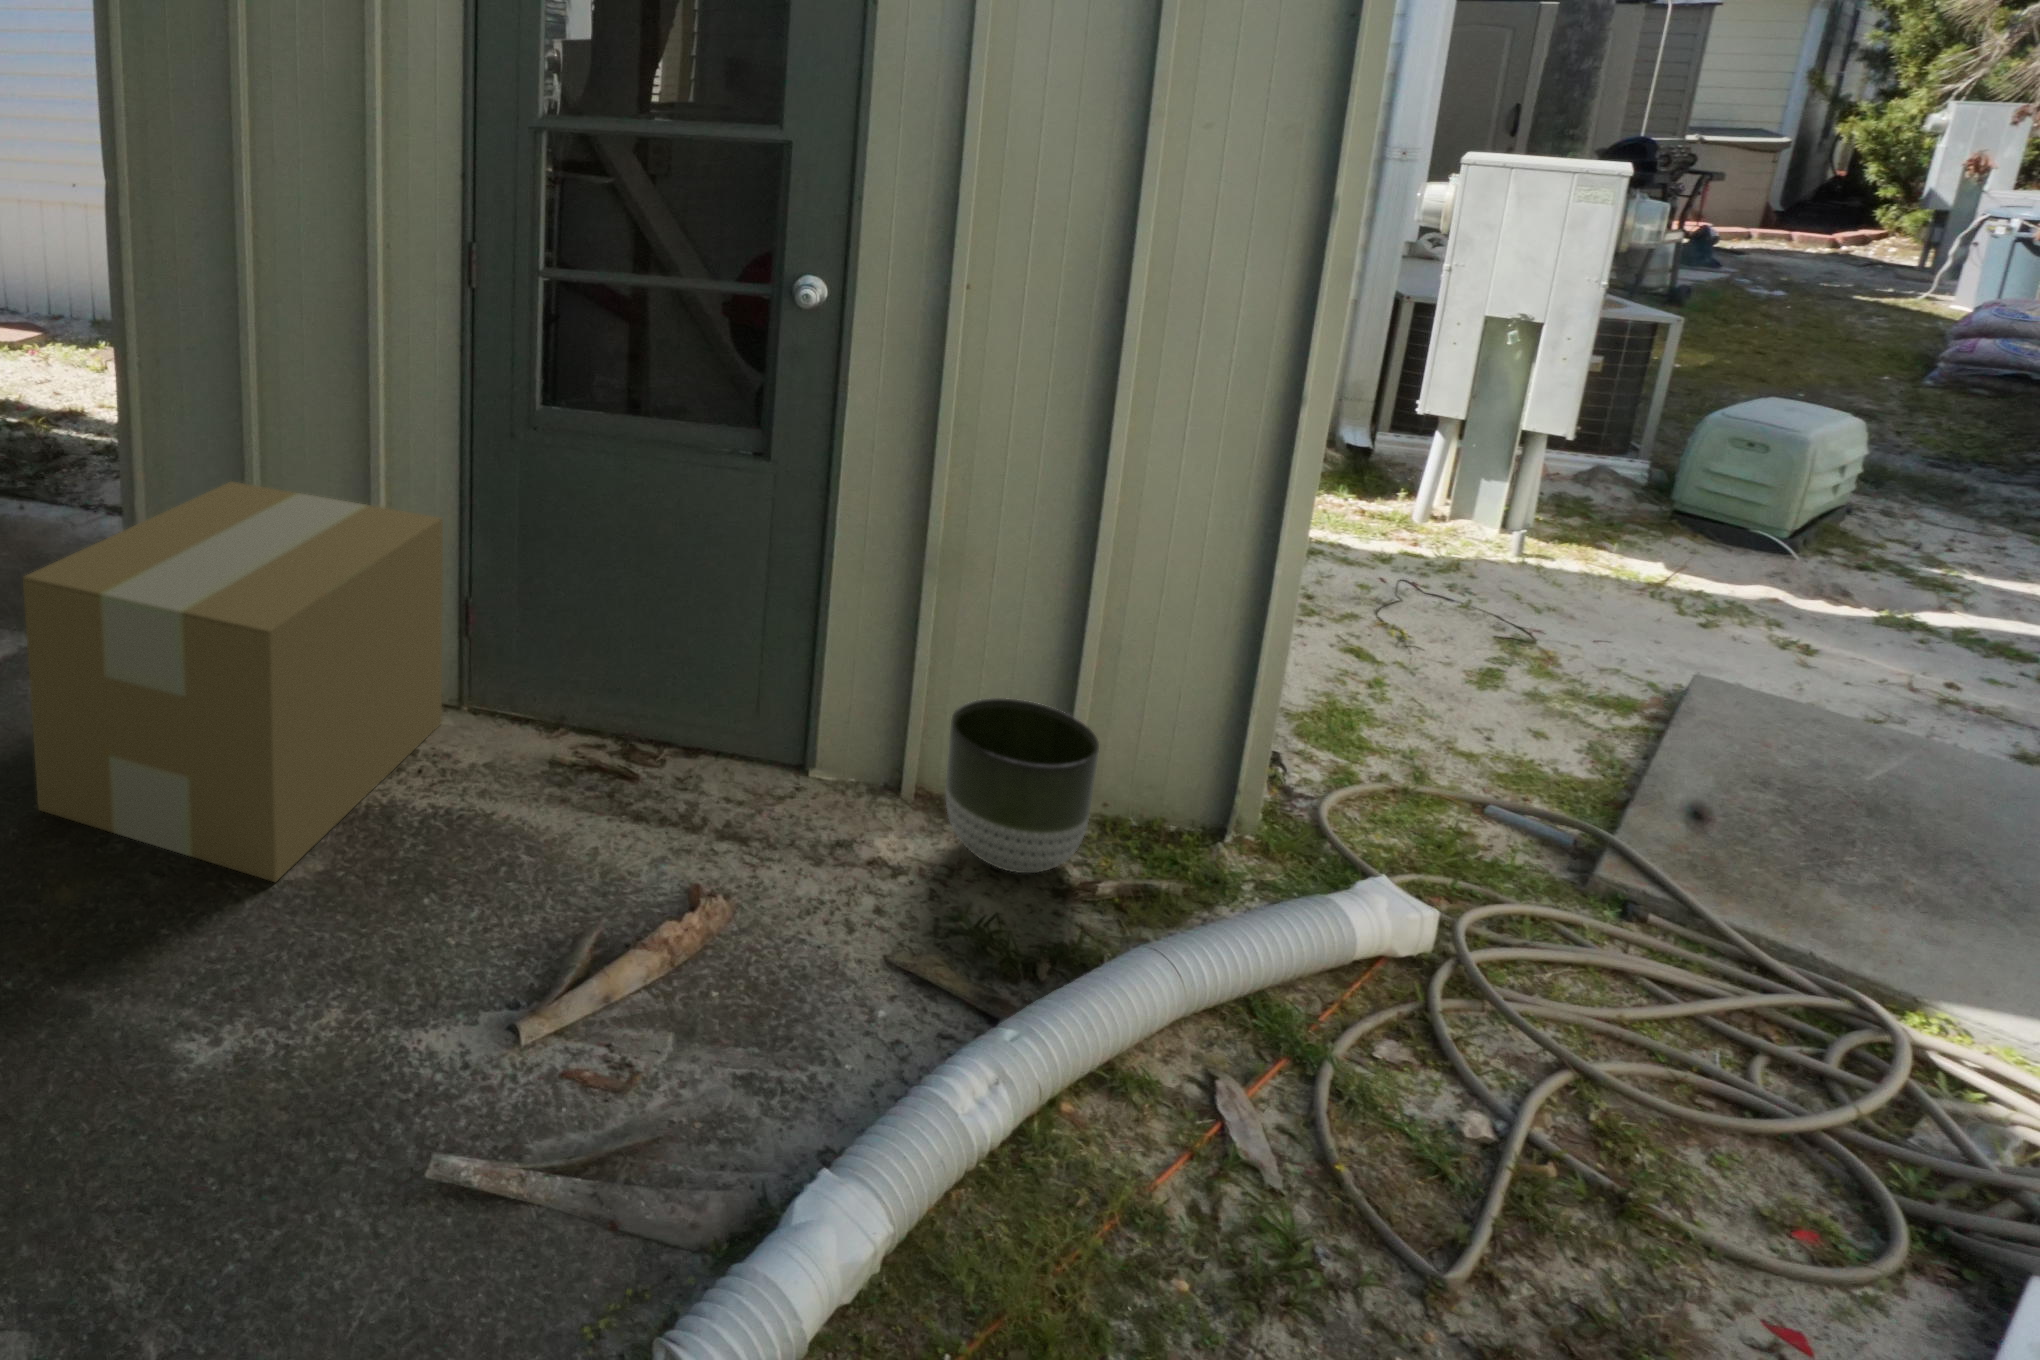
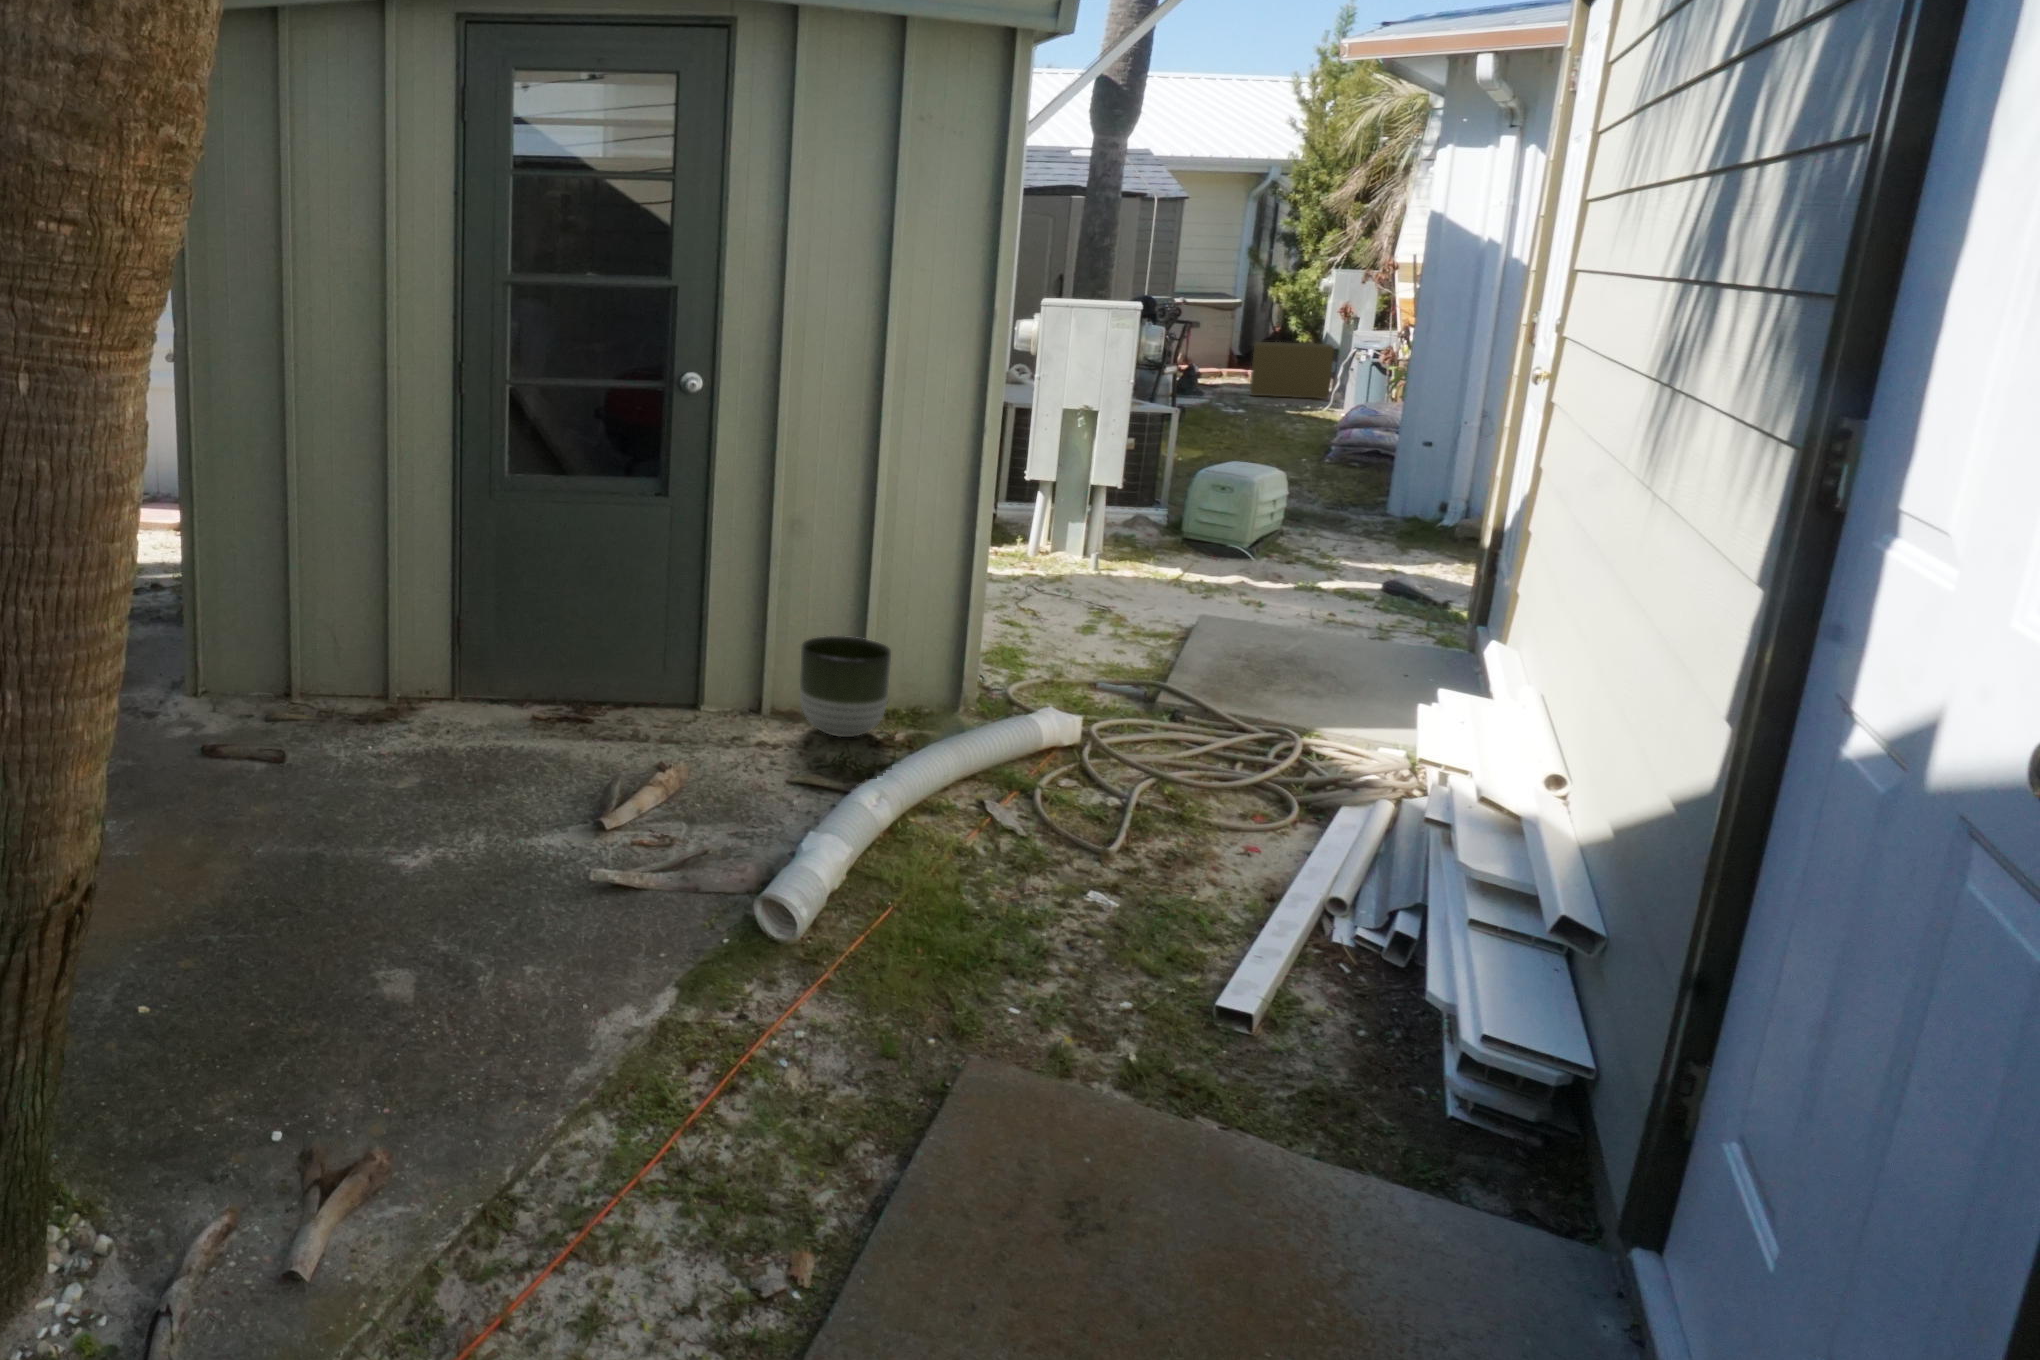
cardboard box: present [23,482,443,882] -> present [1250,342,1334,399]

